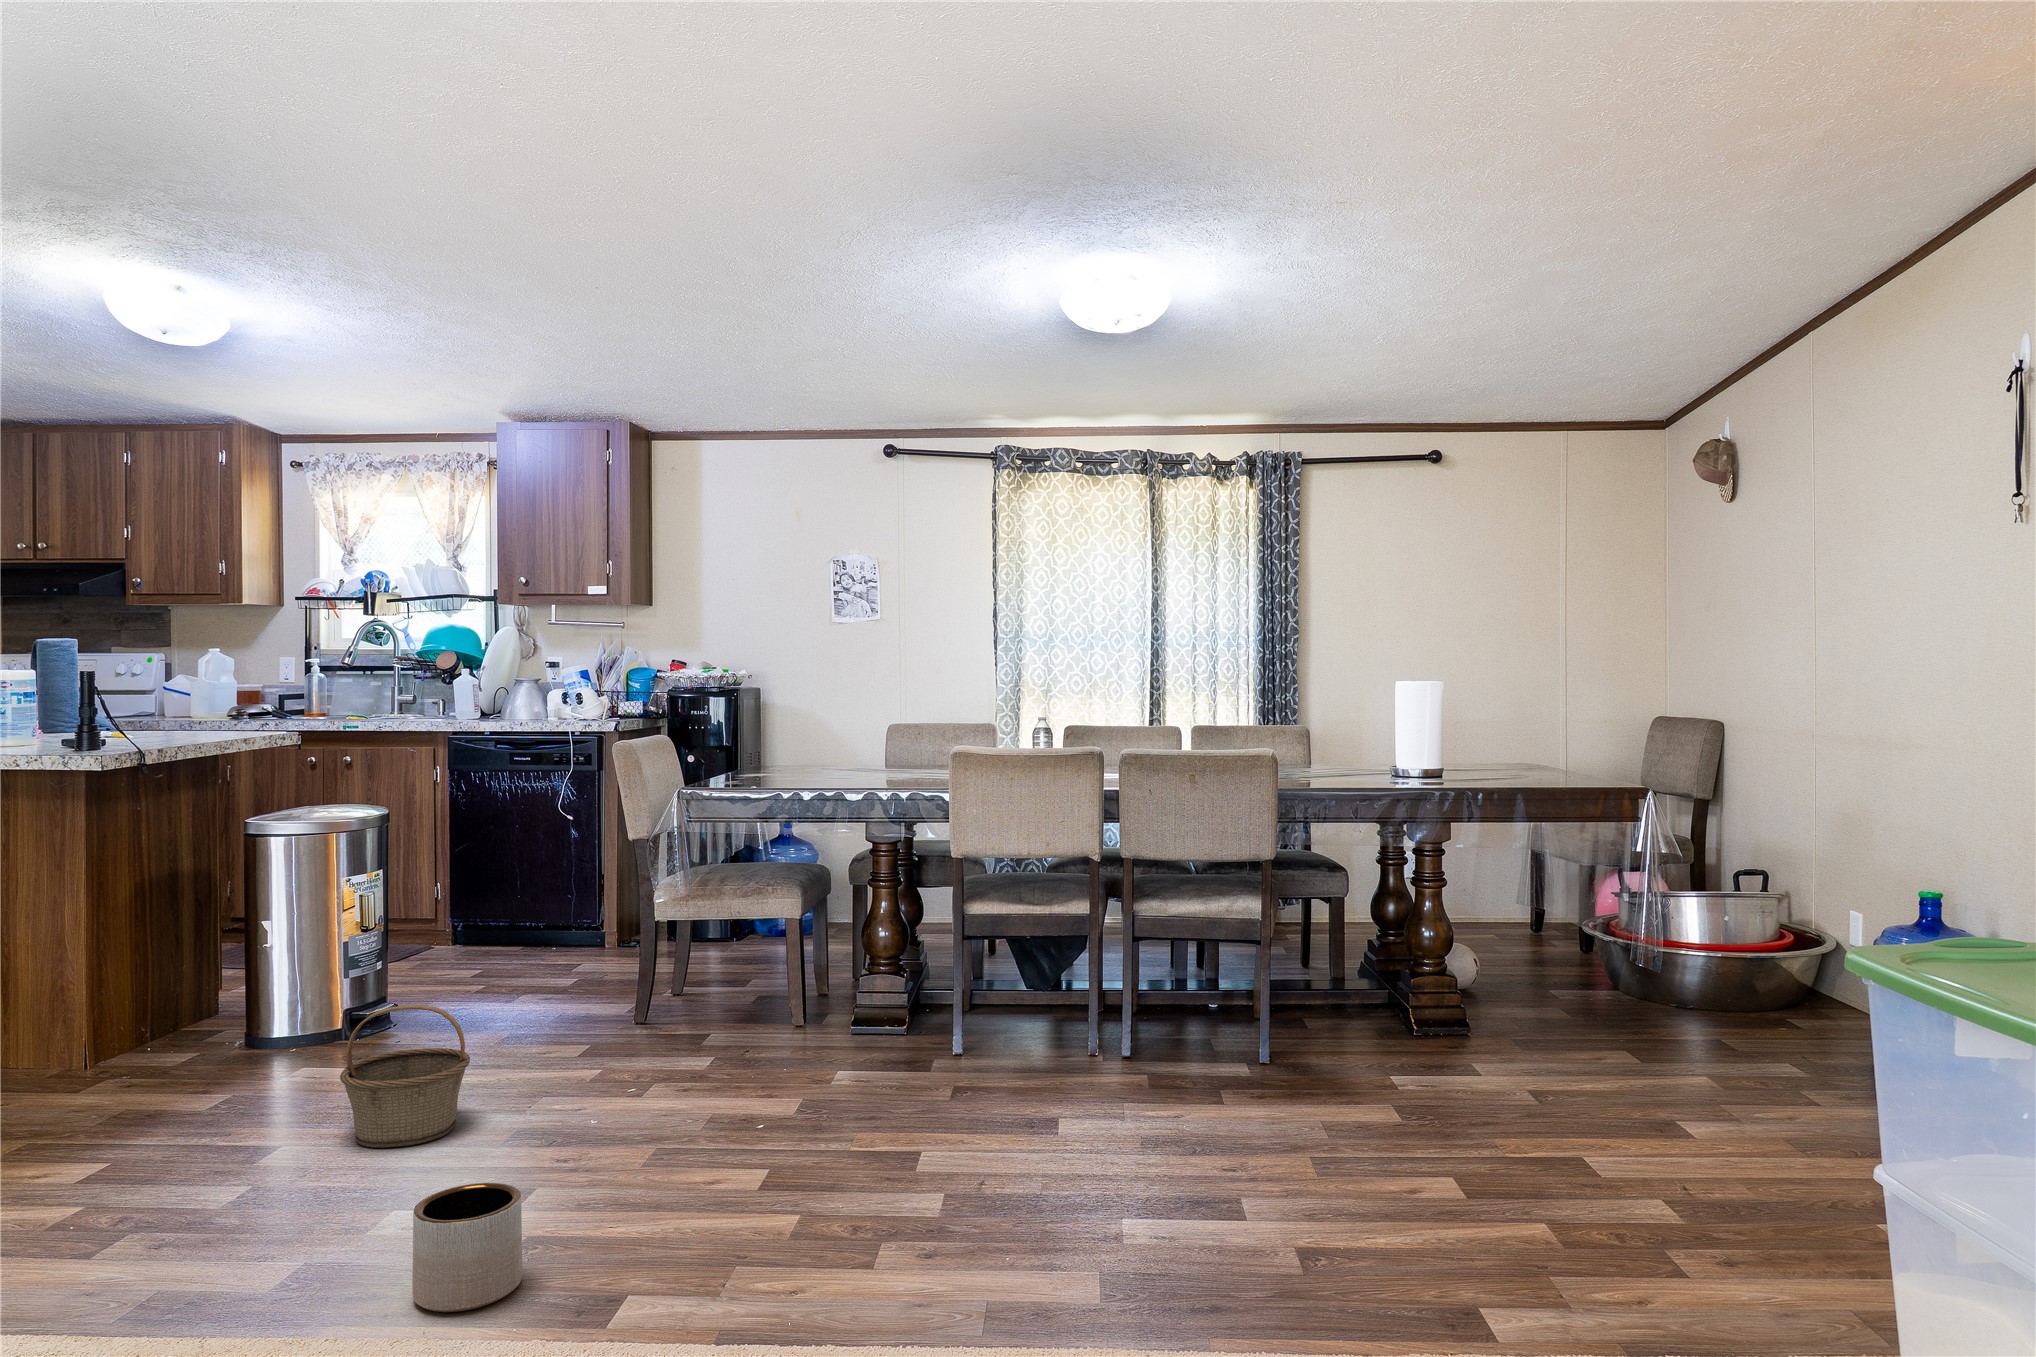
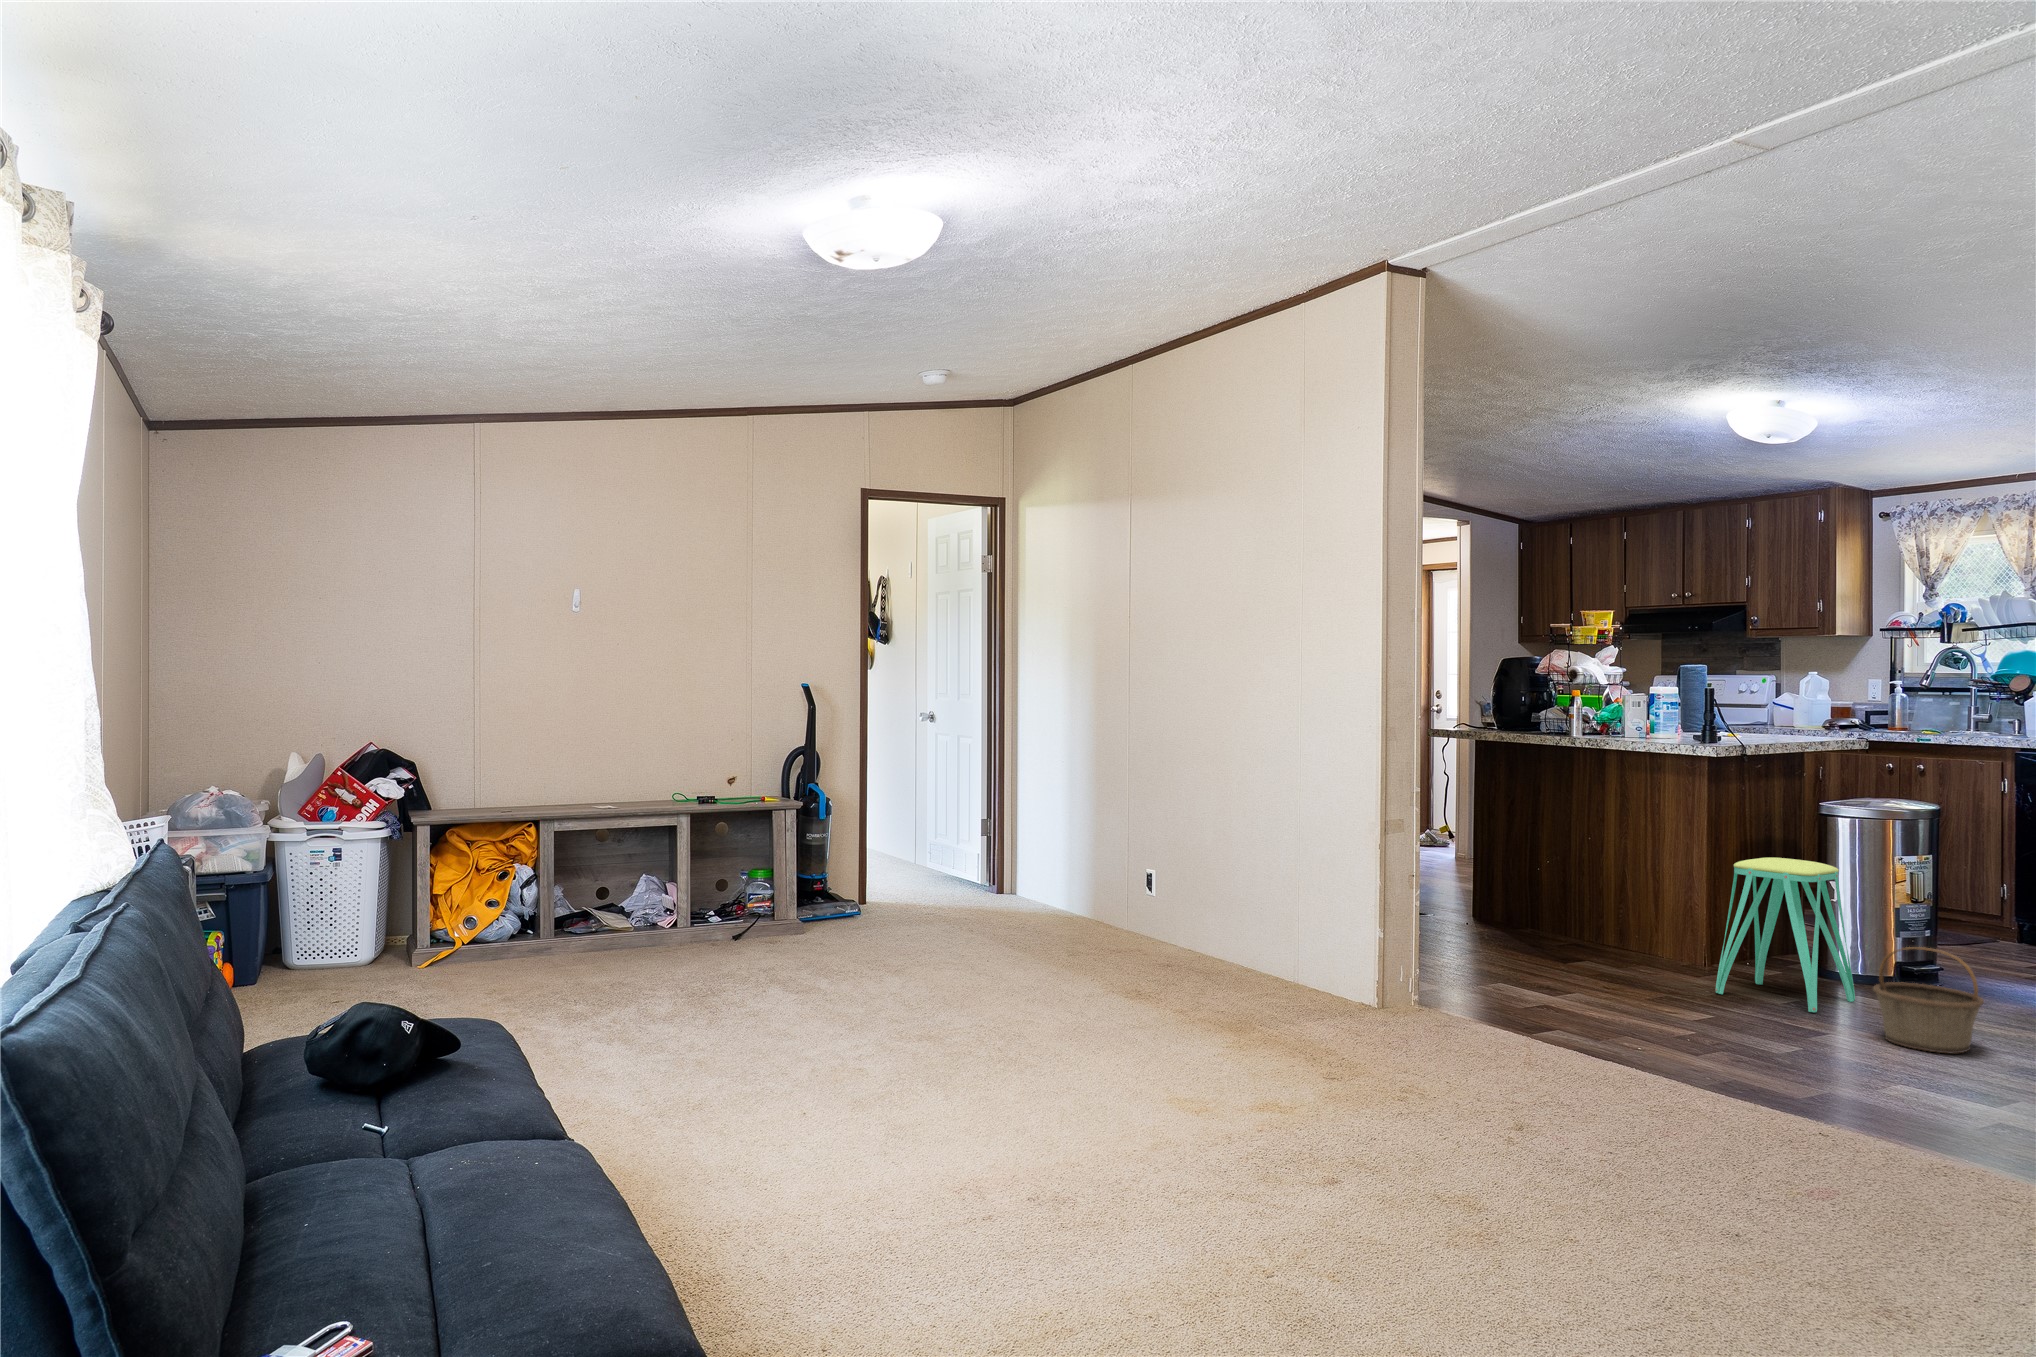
stool: none [103,909,304,1137] -> present [1716,857,1855,1012]
planter: present [412,1183,522,1312] -> none [1898,1055,1986,1137]

